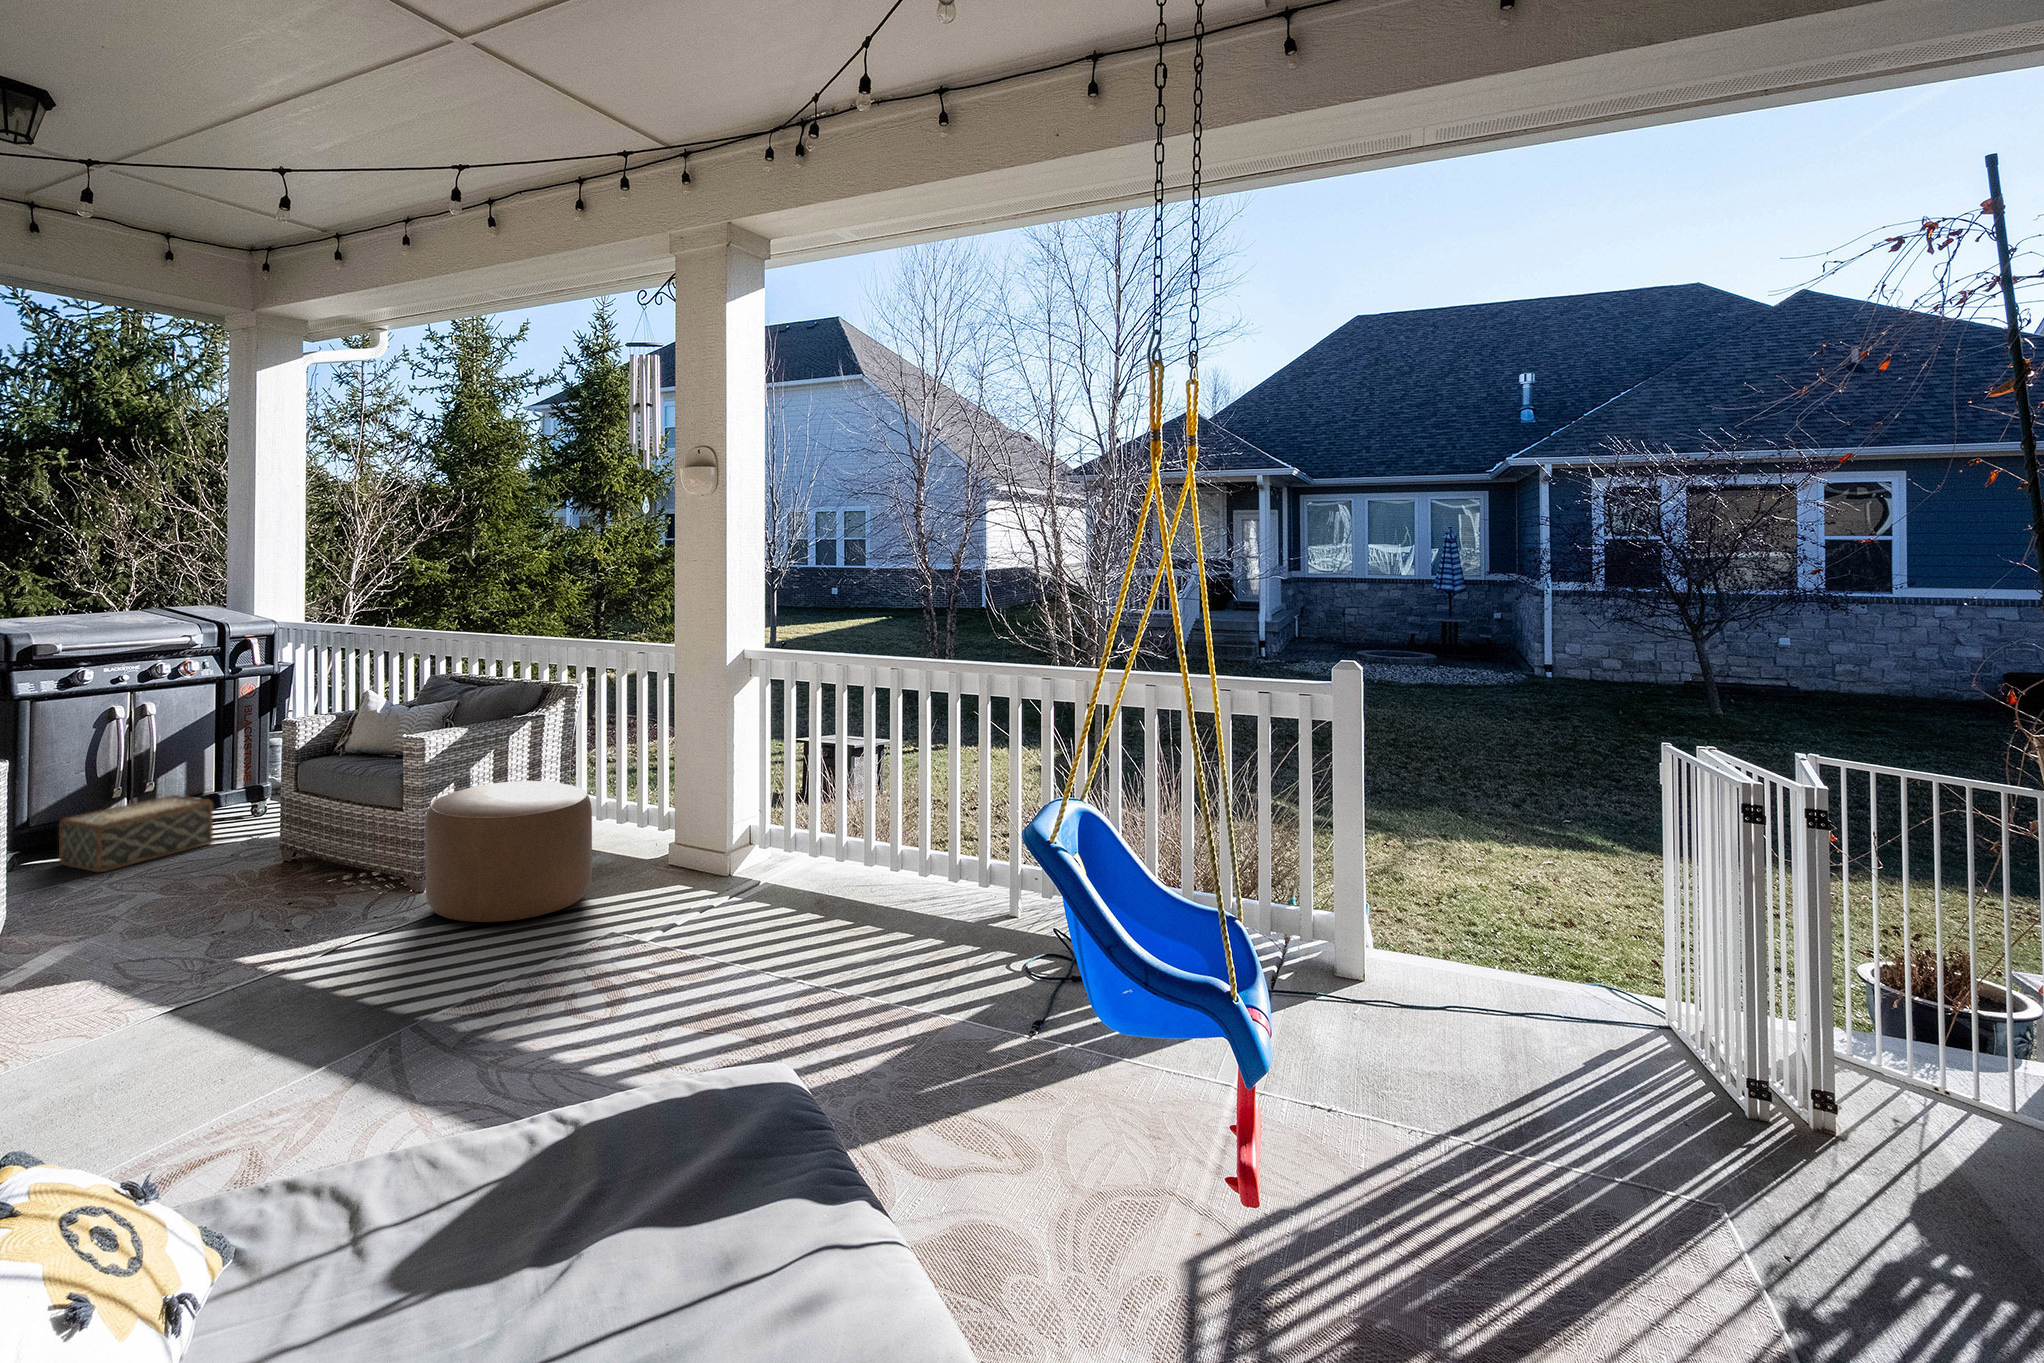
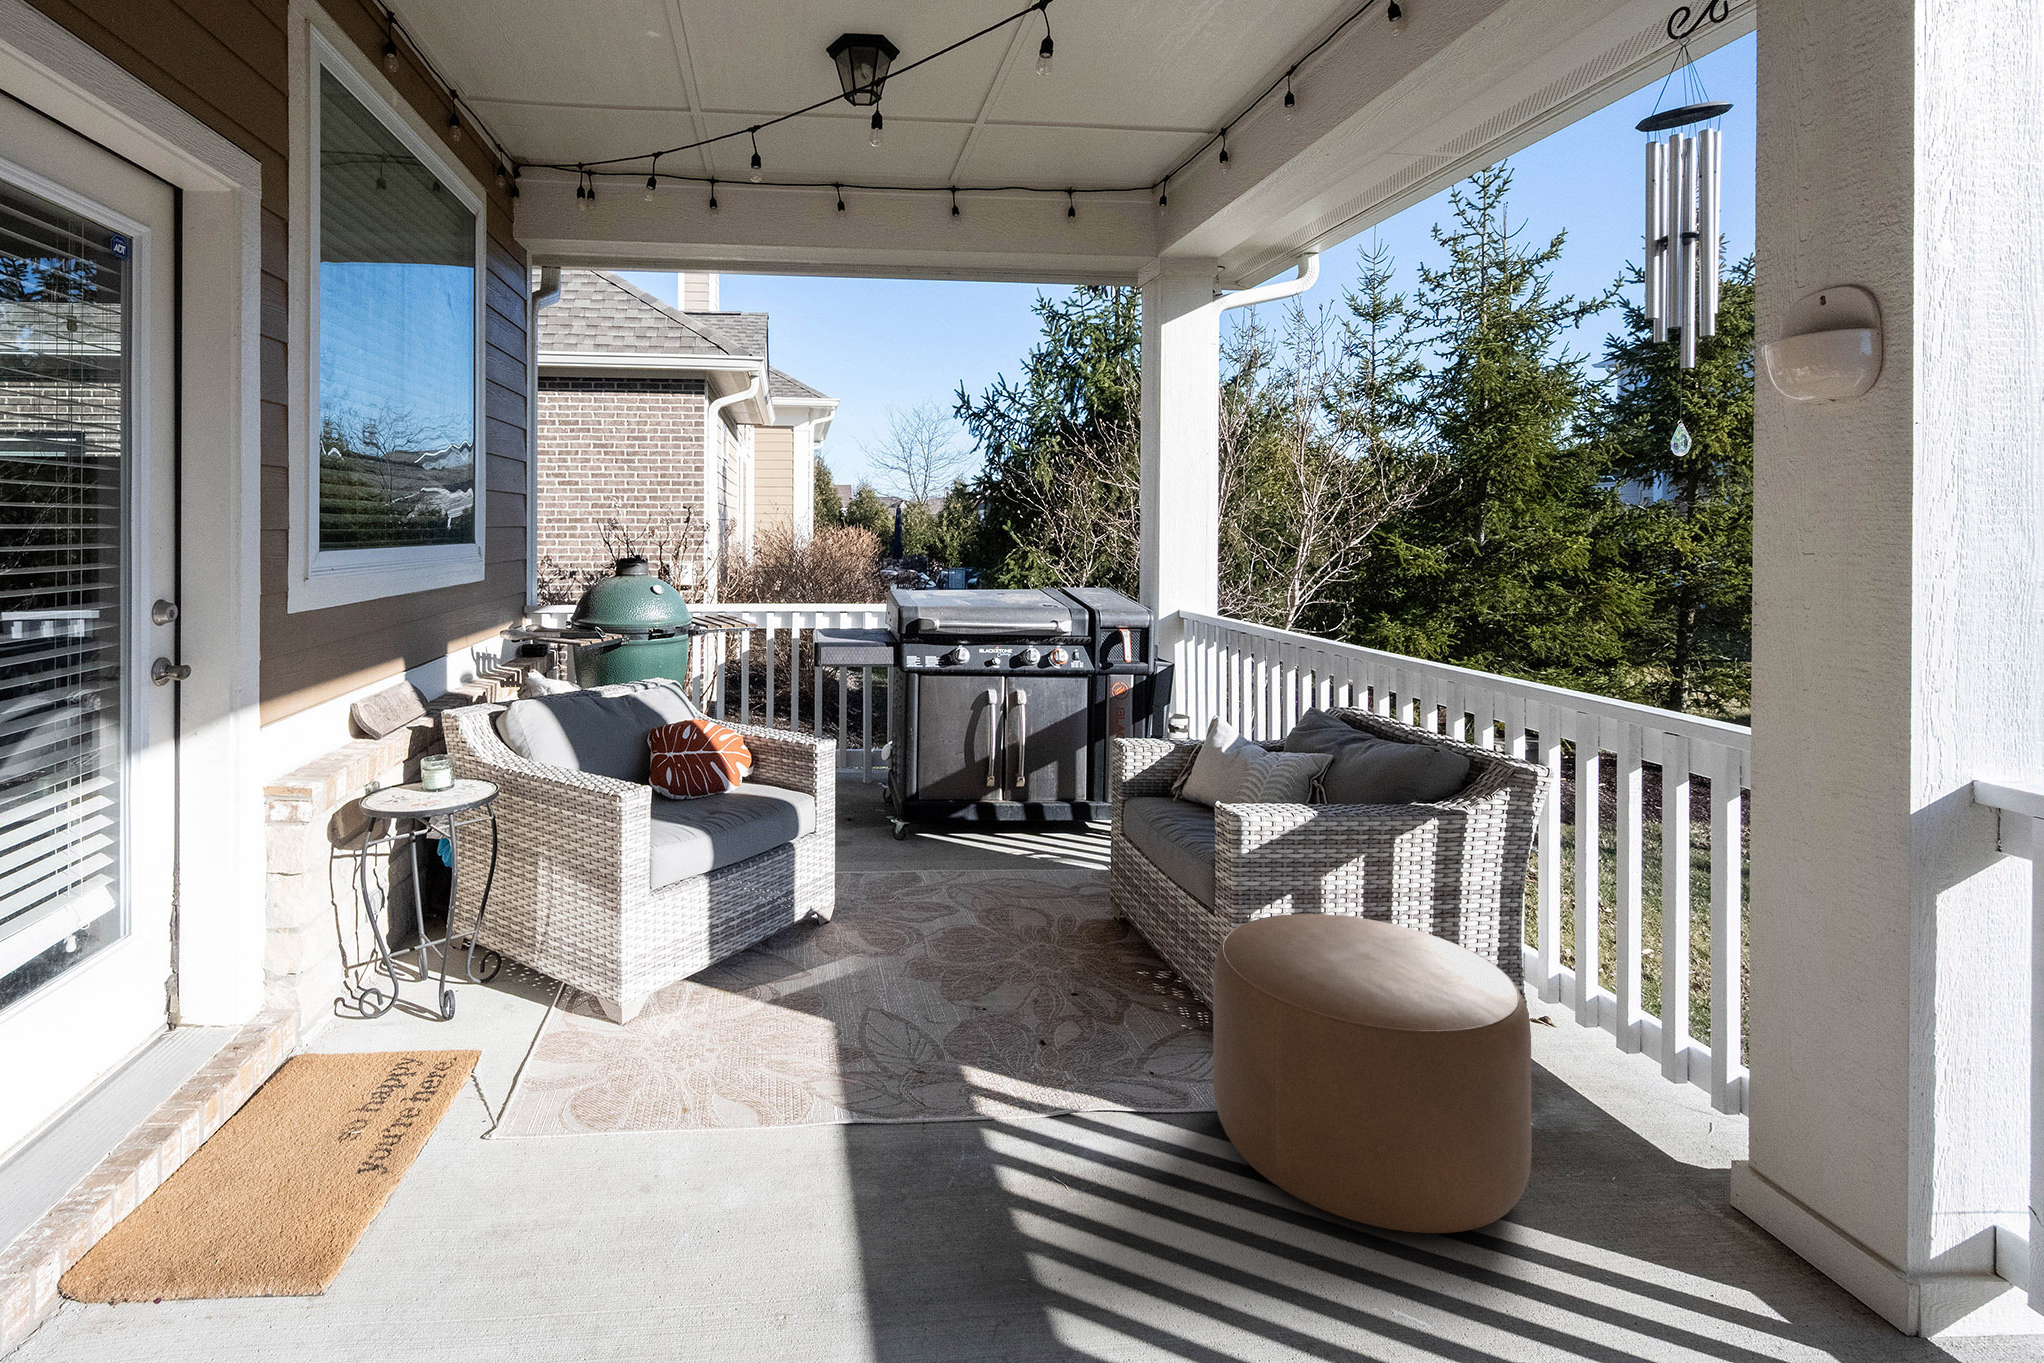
woven basket: present [59,795,213,872] -> none [930,797,1067,872]

